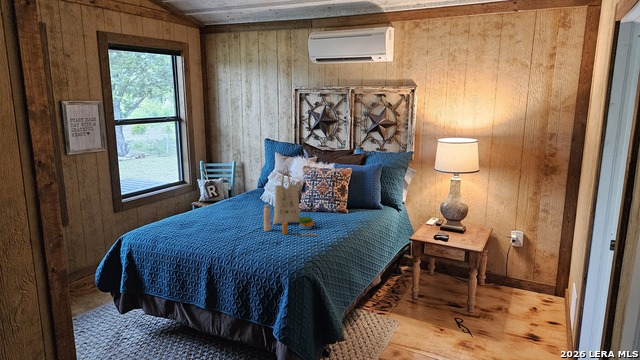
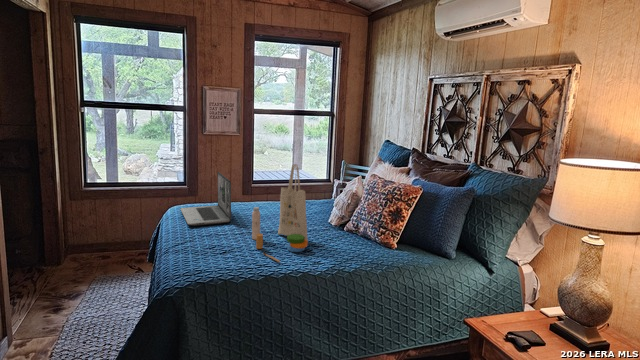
laptop: none [155,187,223,237] -> present [181,172,231,226]

